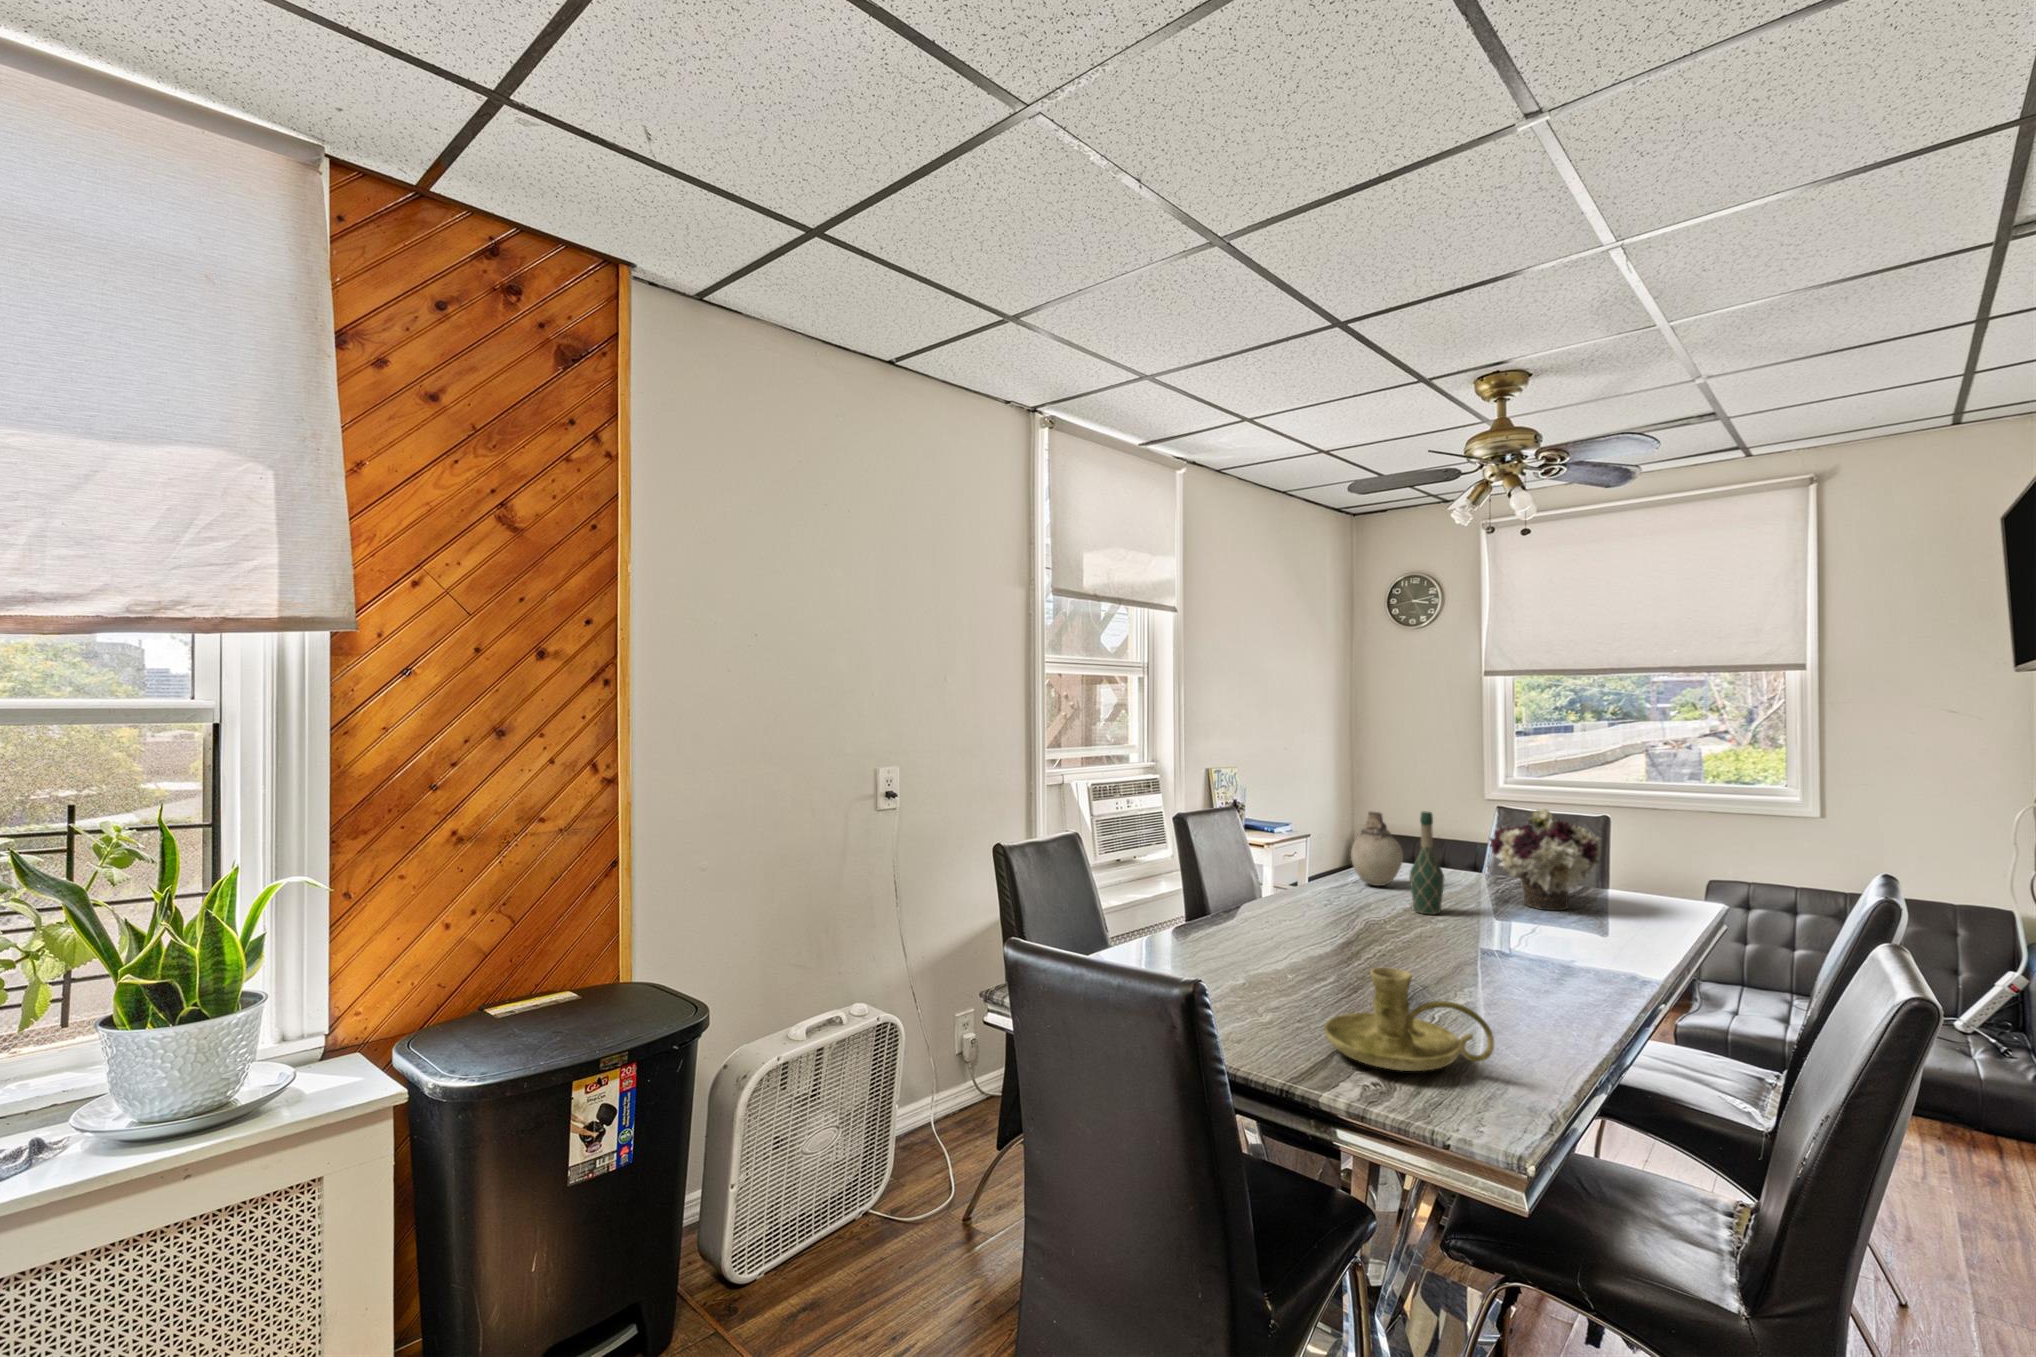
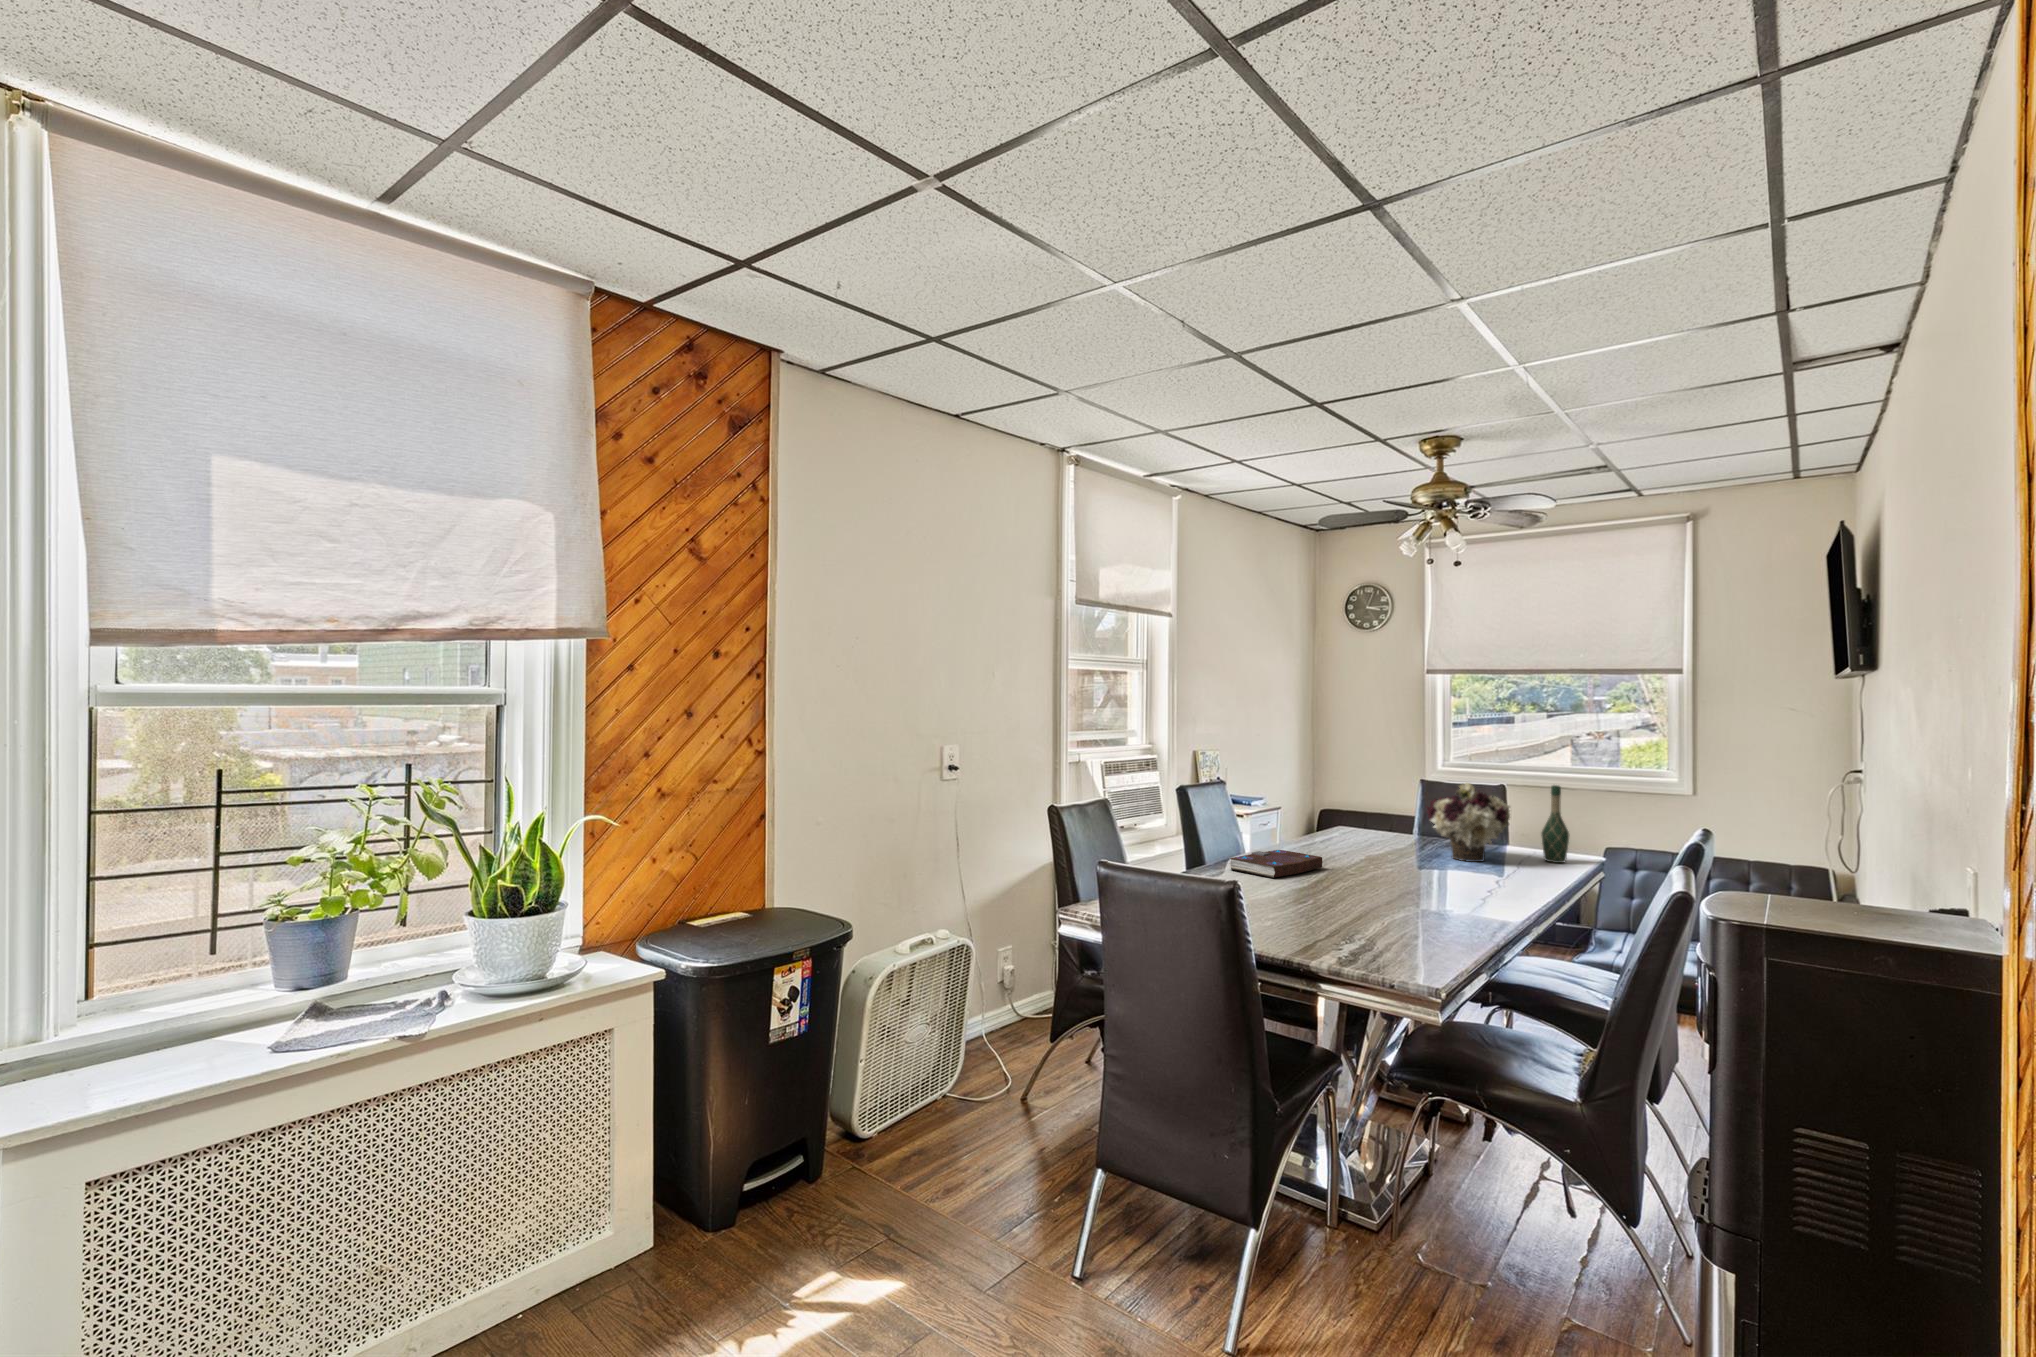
wine bottle: present [1410,811,1444,914] -> present [1541,785,1569,863]
vase: present [1351,812,1403,886] -> none [1317,786,1358,845]
book: none [1231,896,1355,937] -> present [1230,850,1322,878]
candle holder: present [1325,968,1494,1071] -> none [1310,883,1425,948]

